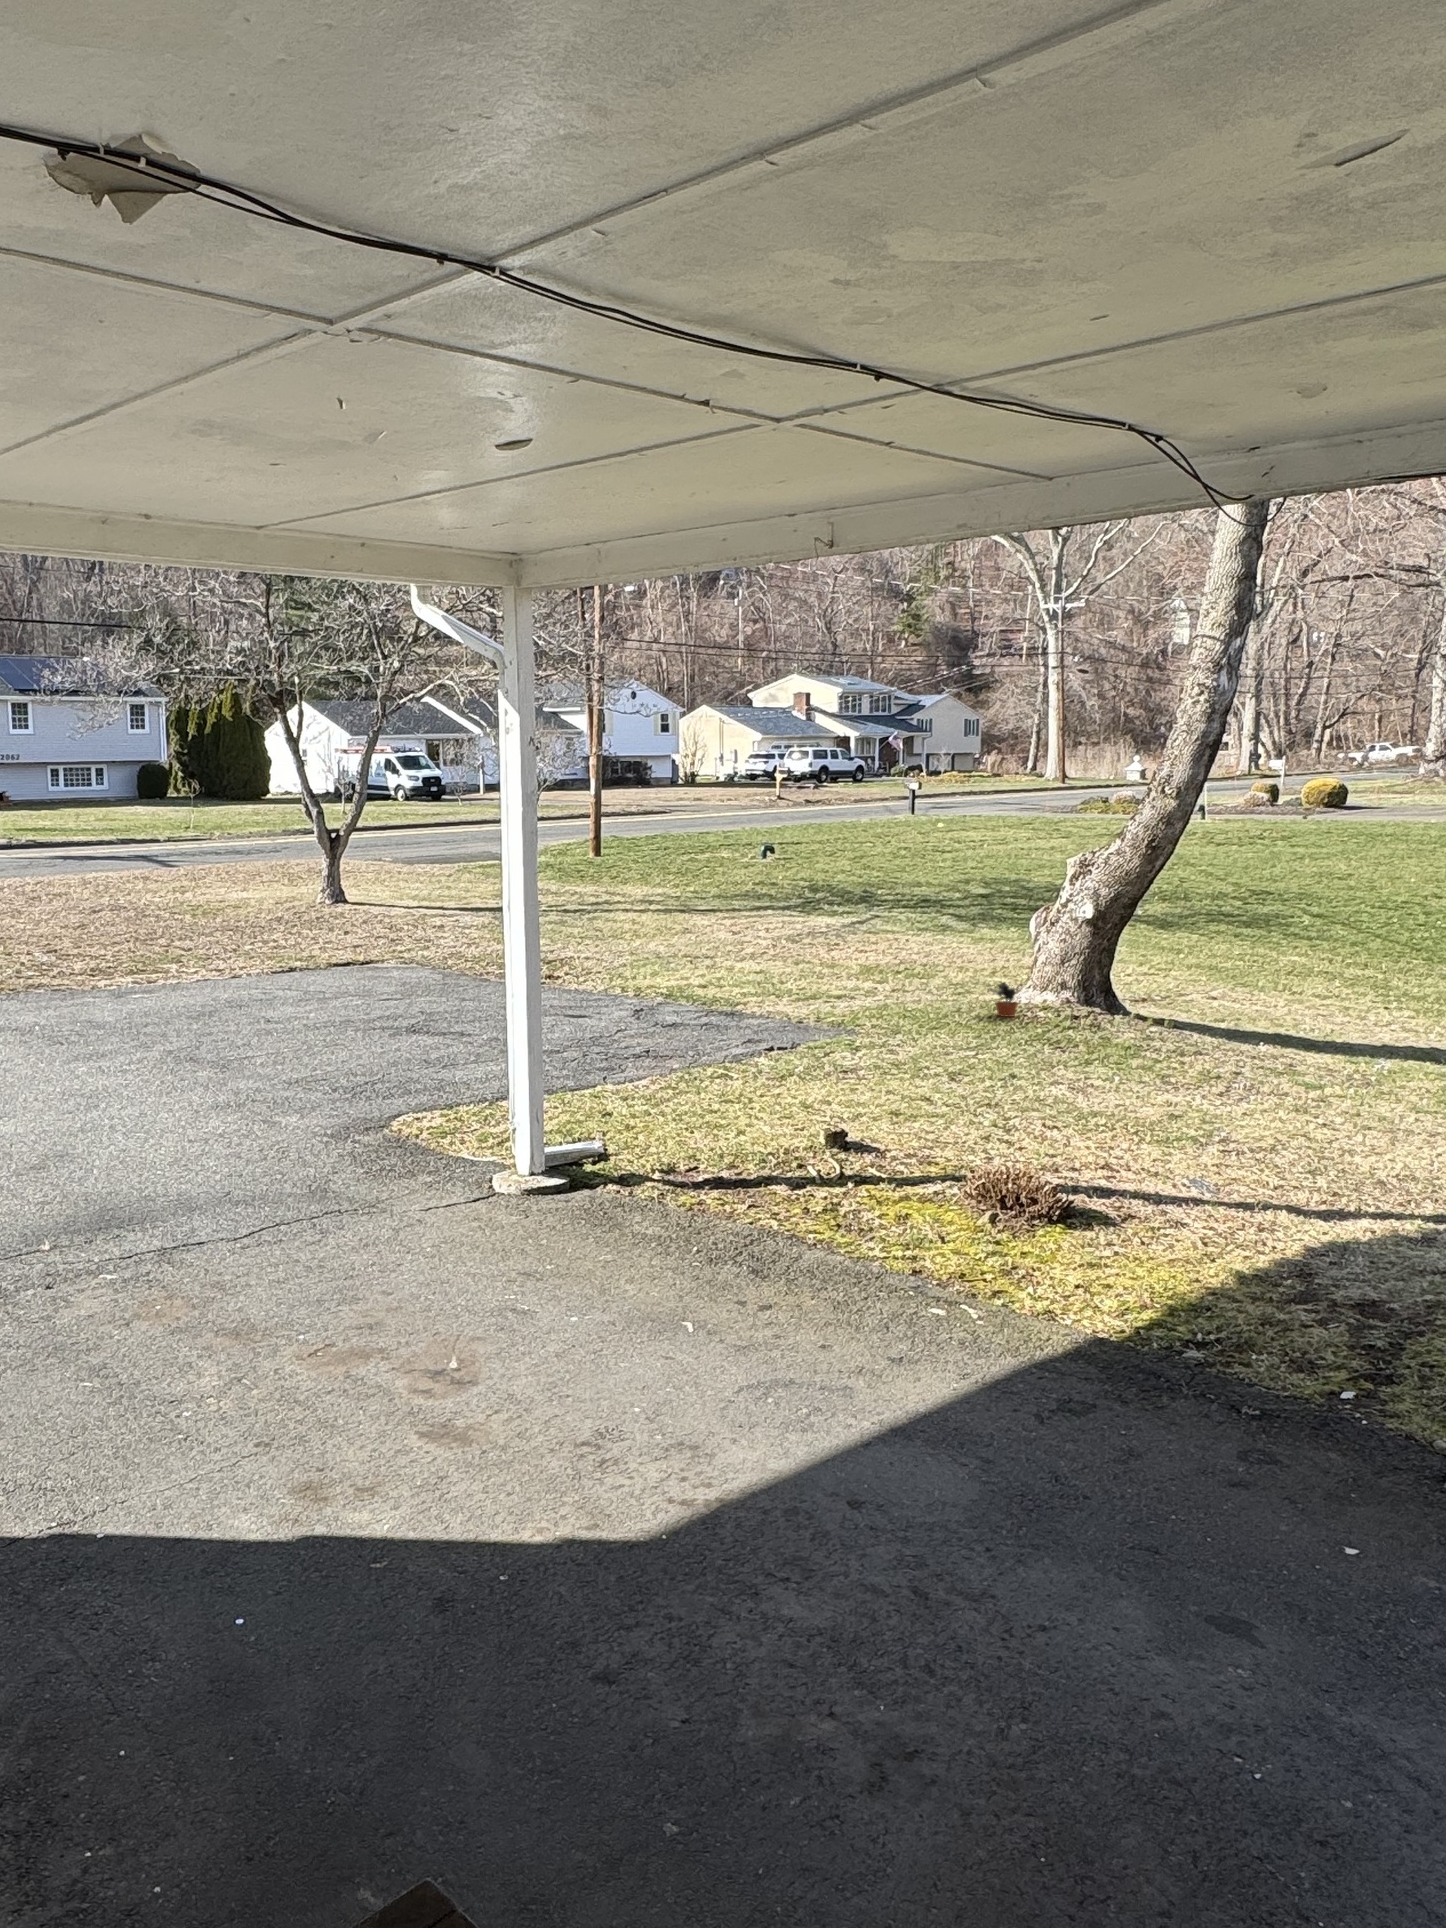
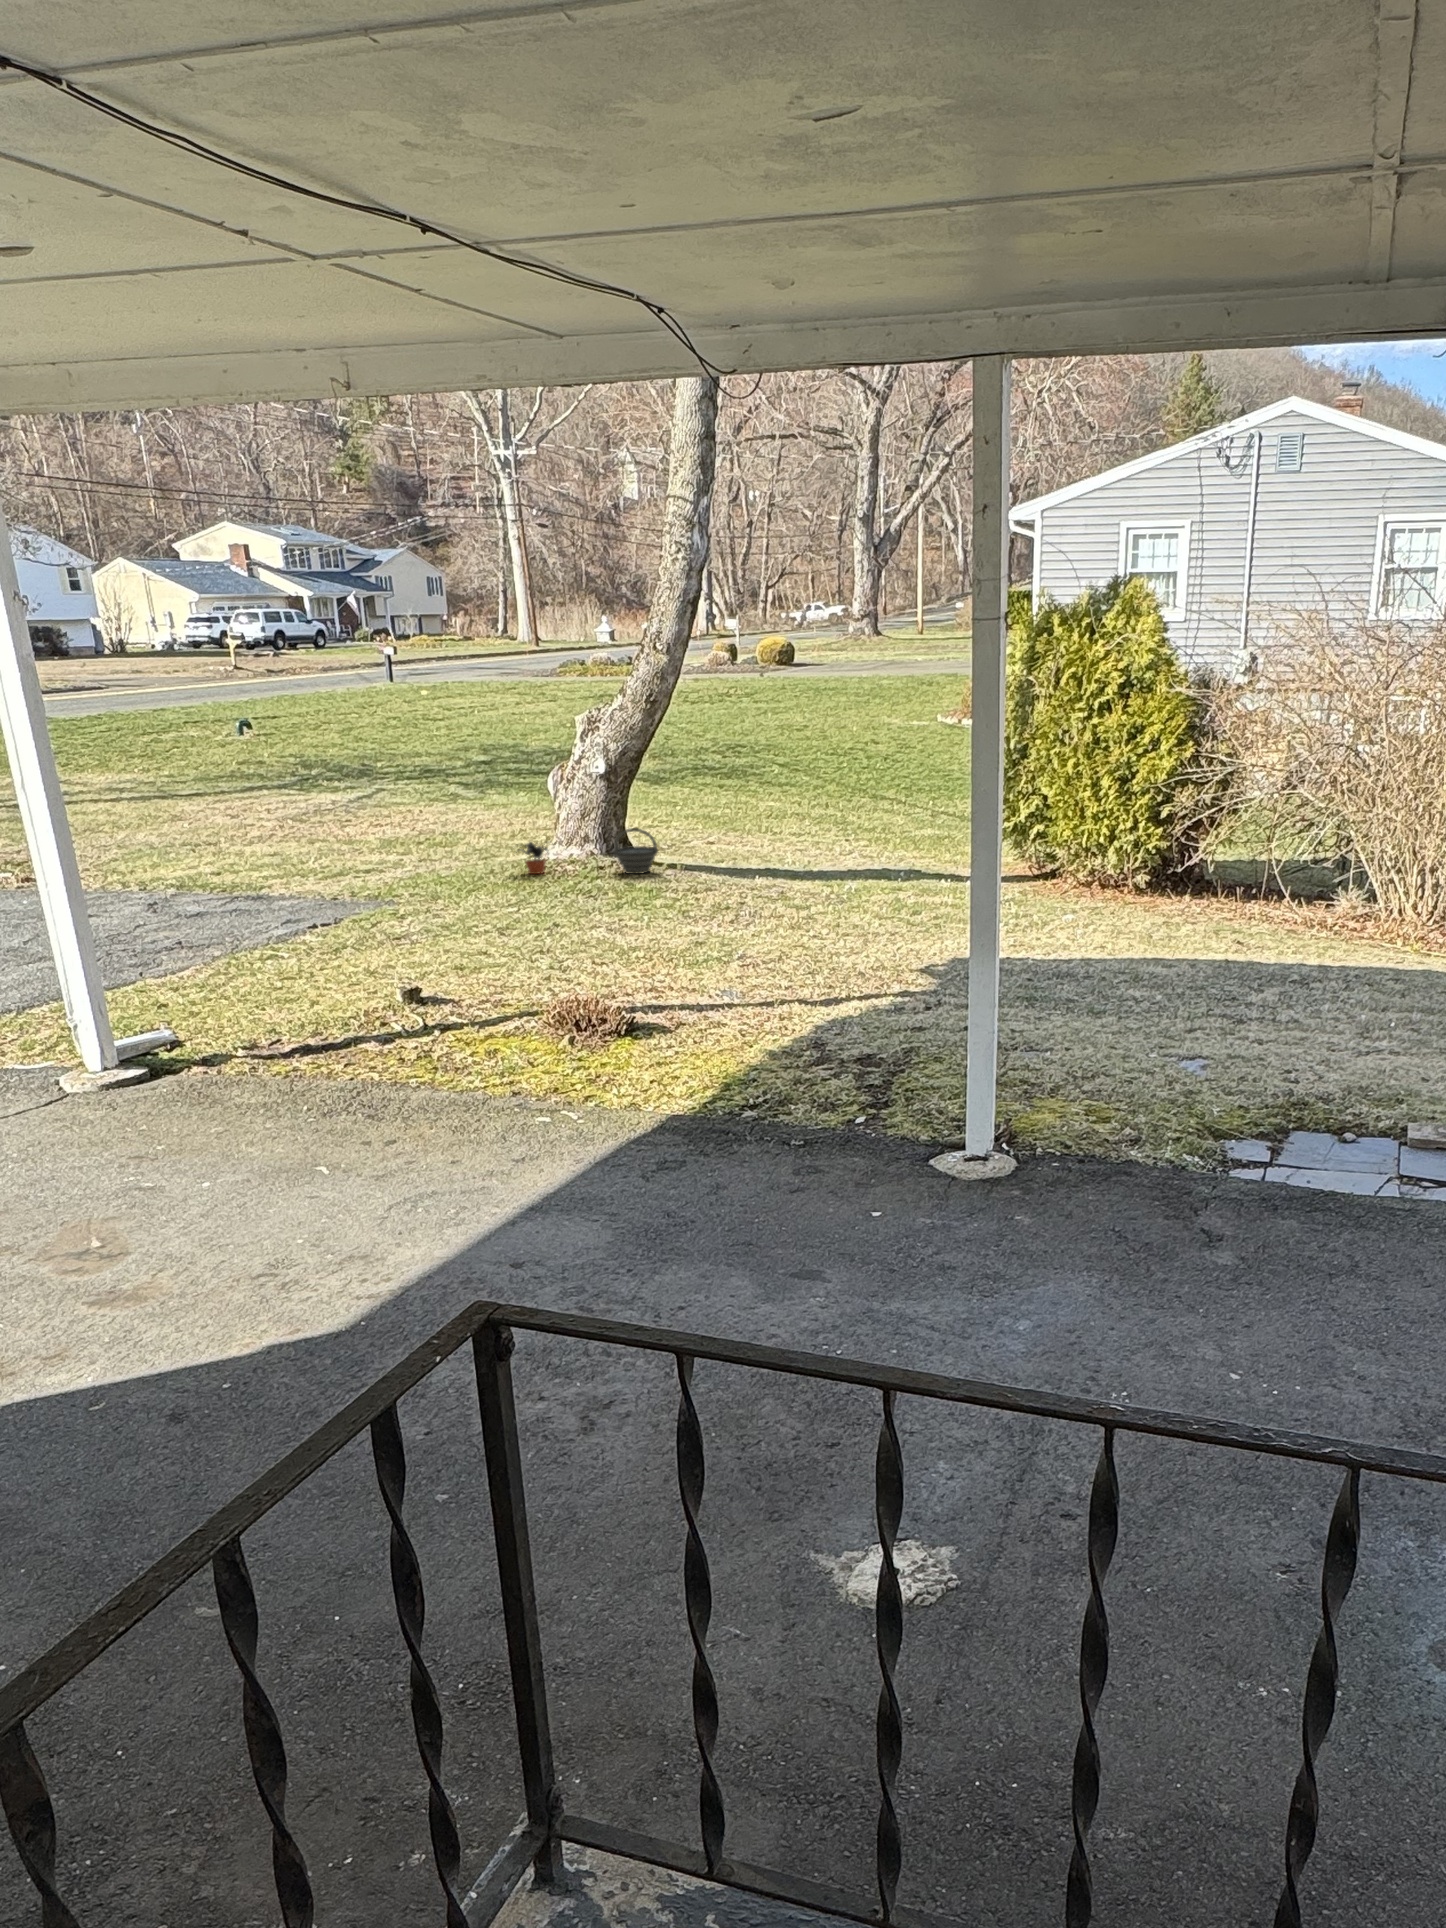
bucket: none [1093,978,1145,1027] -> present [613,828,658,874]

